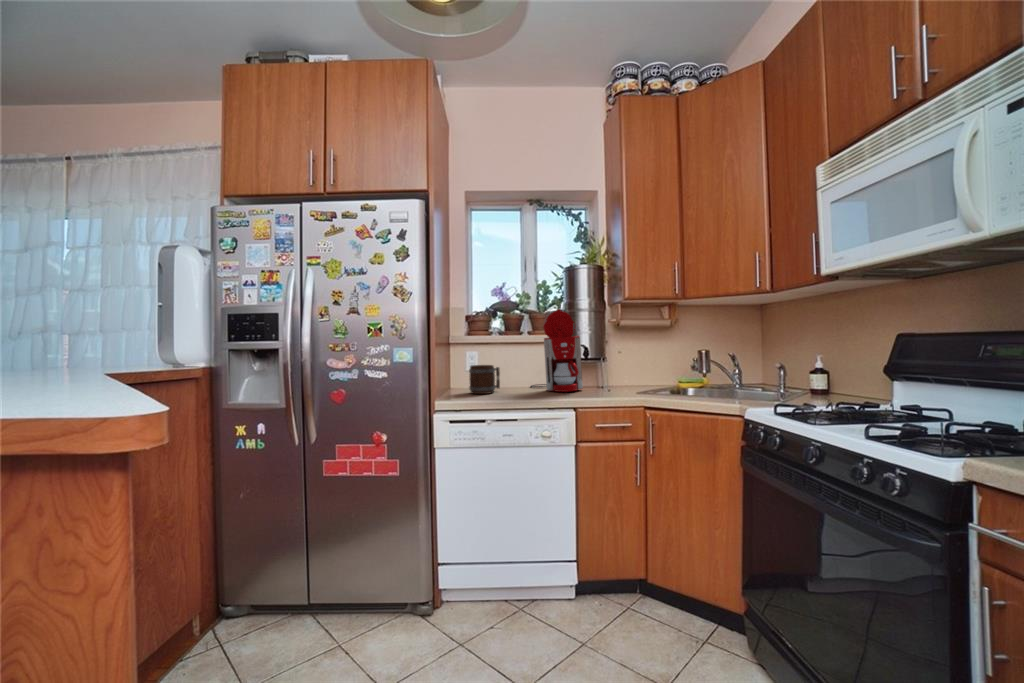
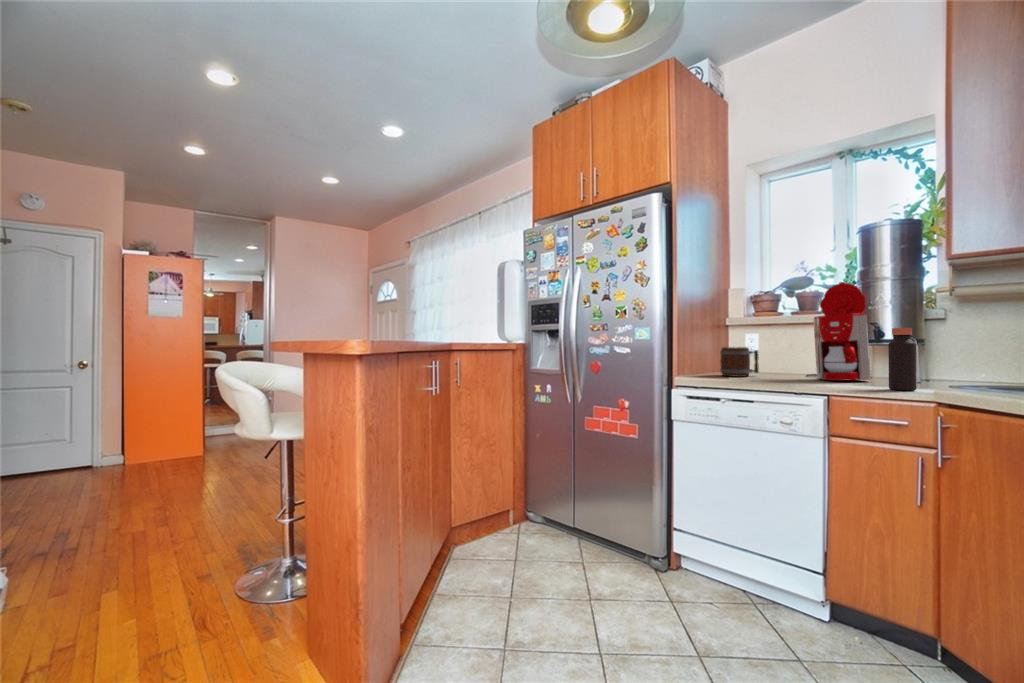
bottle: none [612,350,629,399] -> present [888,328,917,391]

